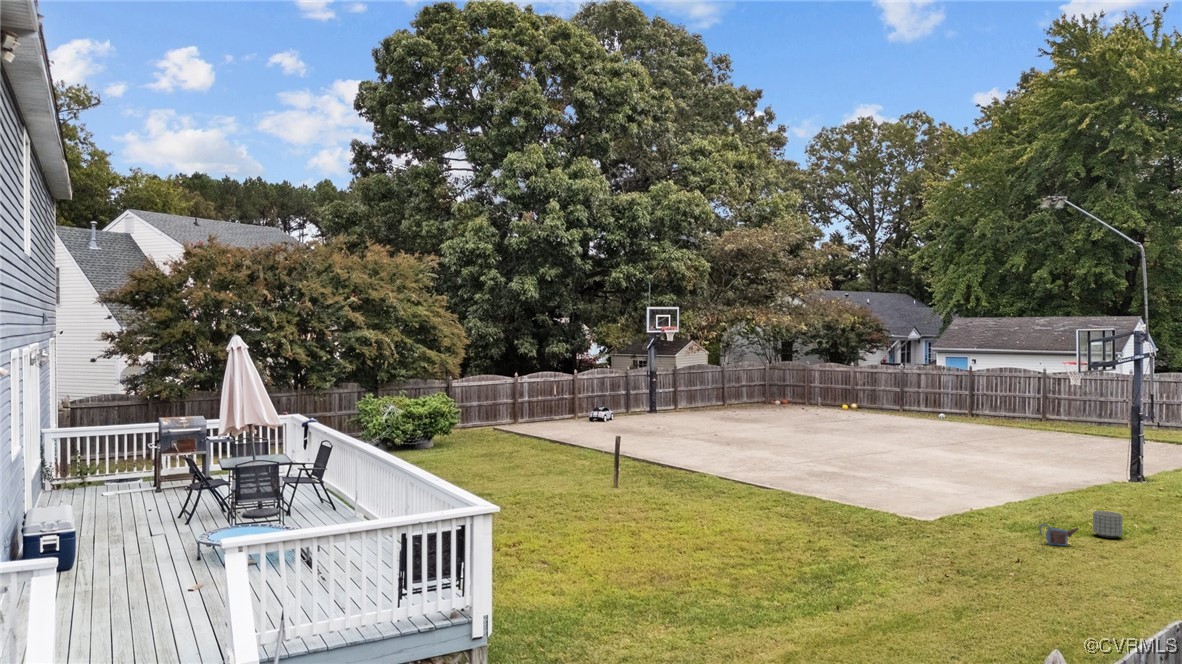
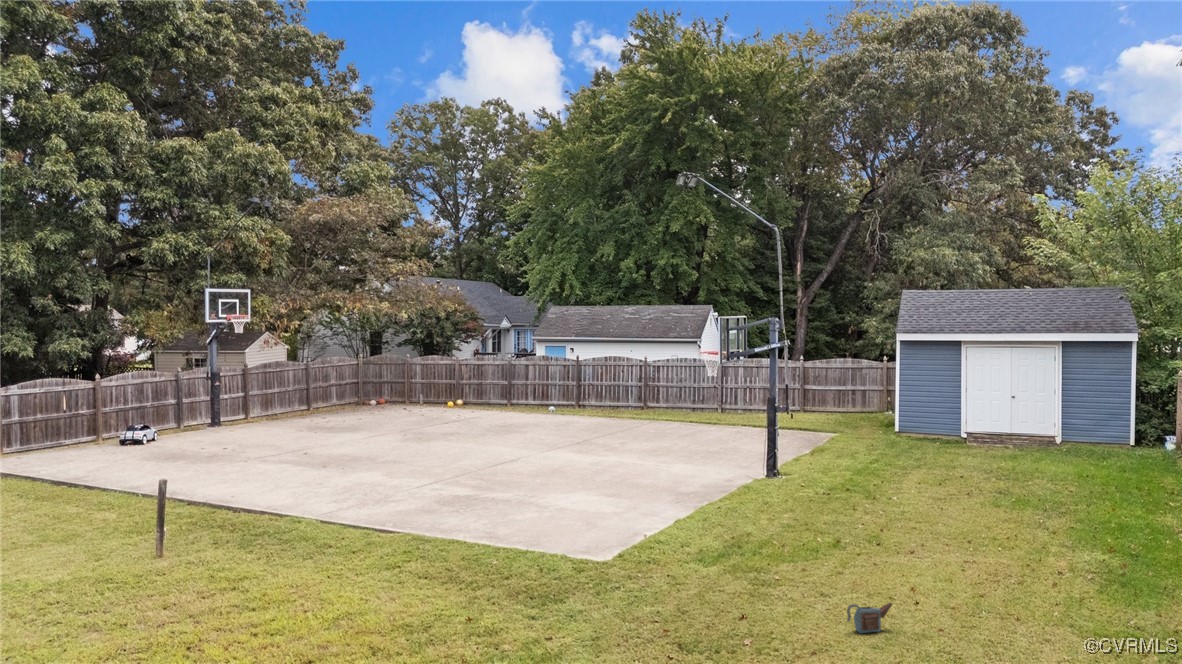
planter: present [1093,511,1122,538] -> none [875,561,909,599]

